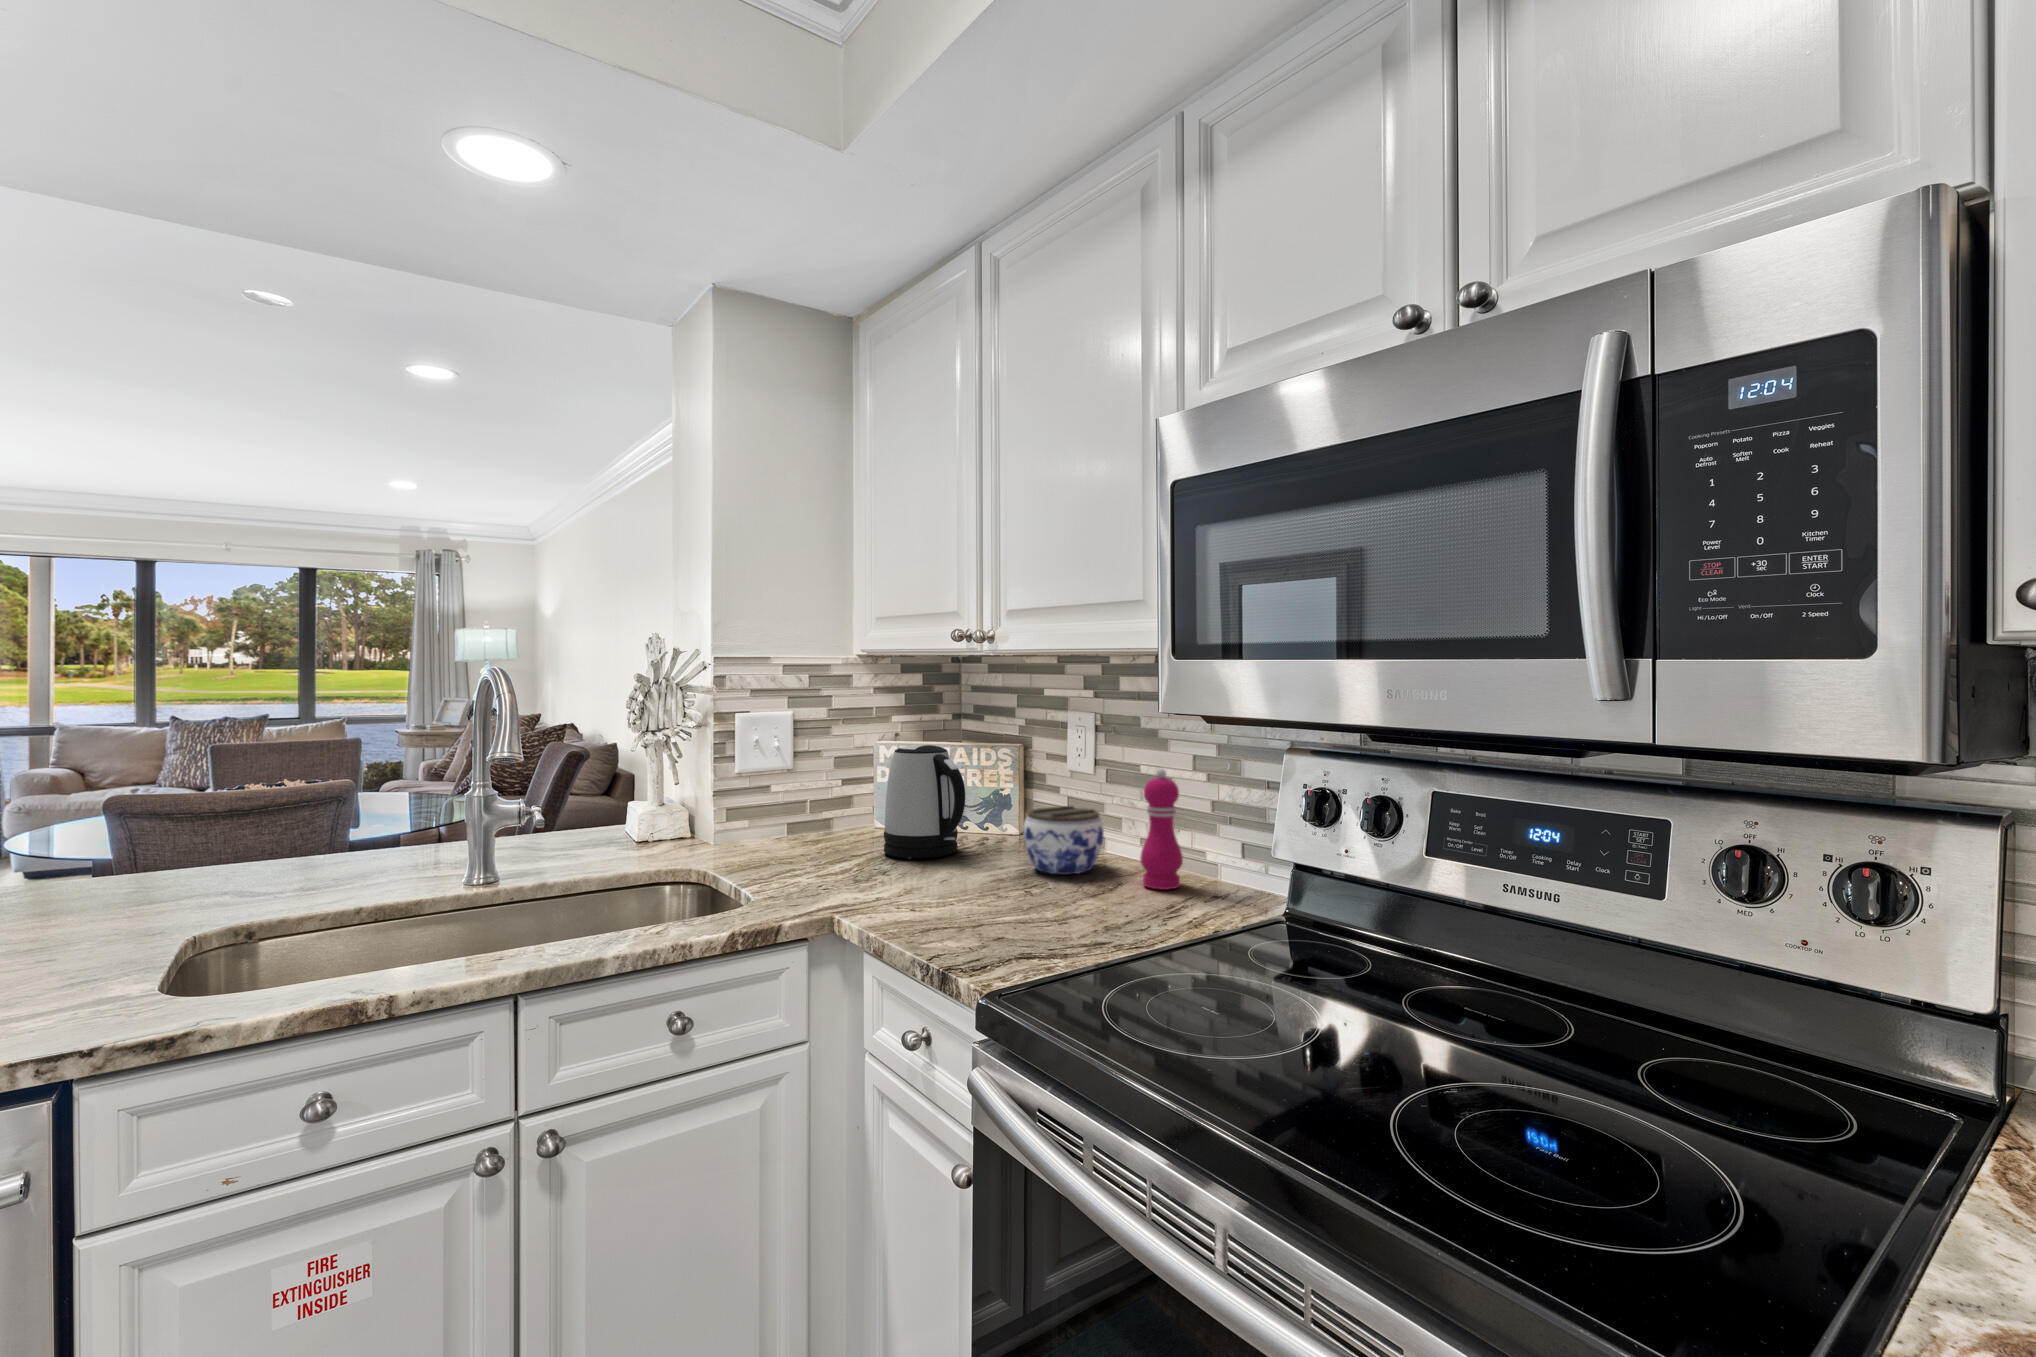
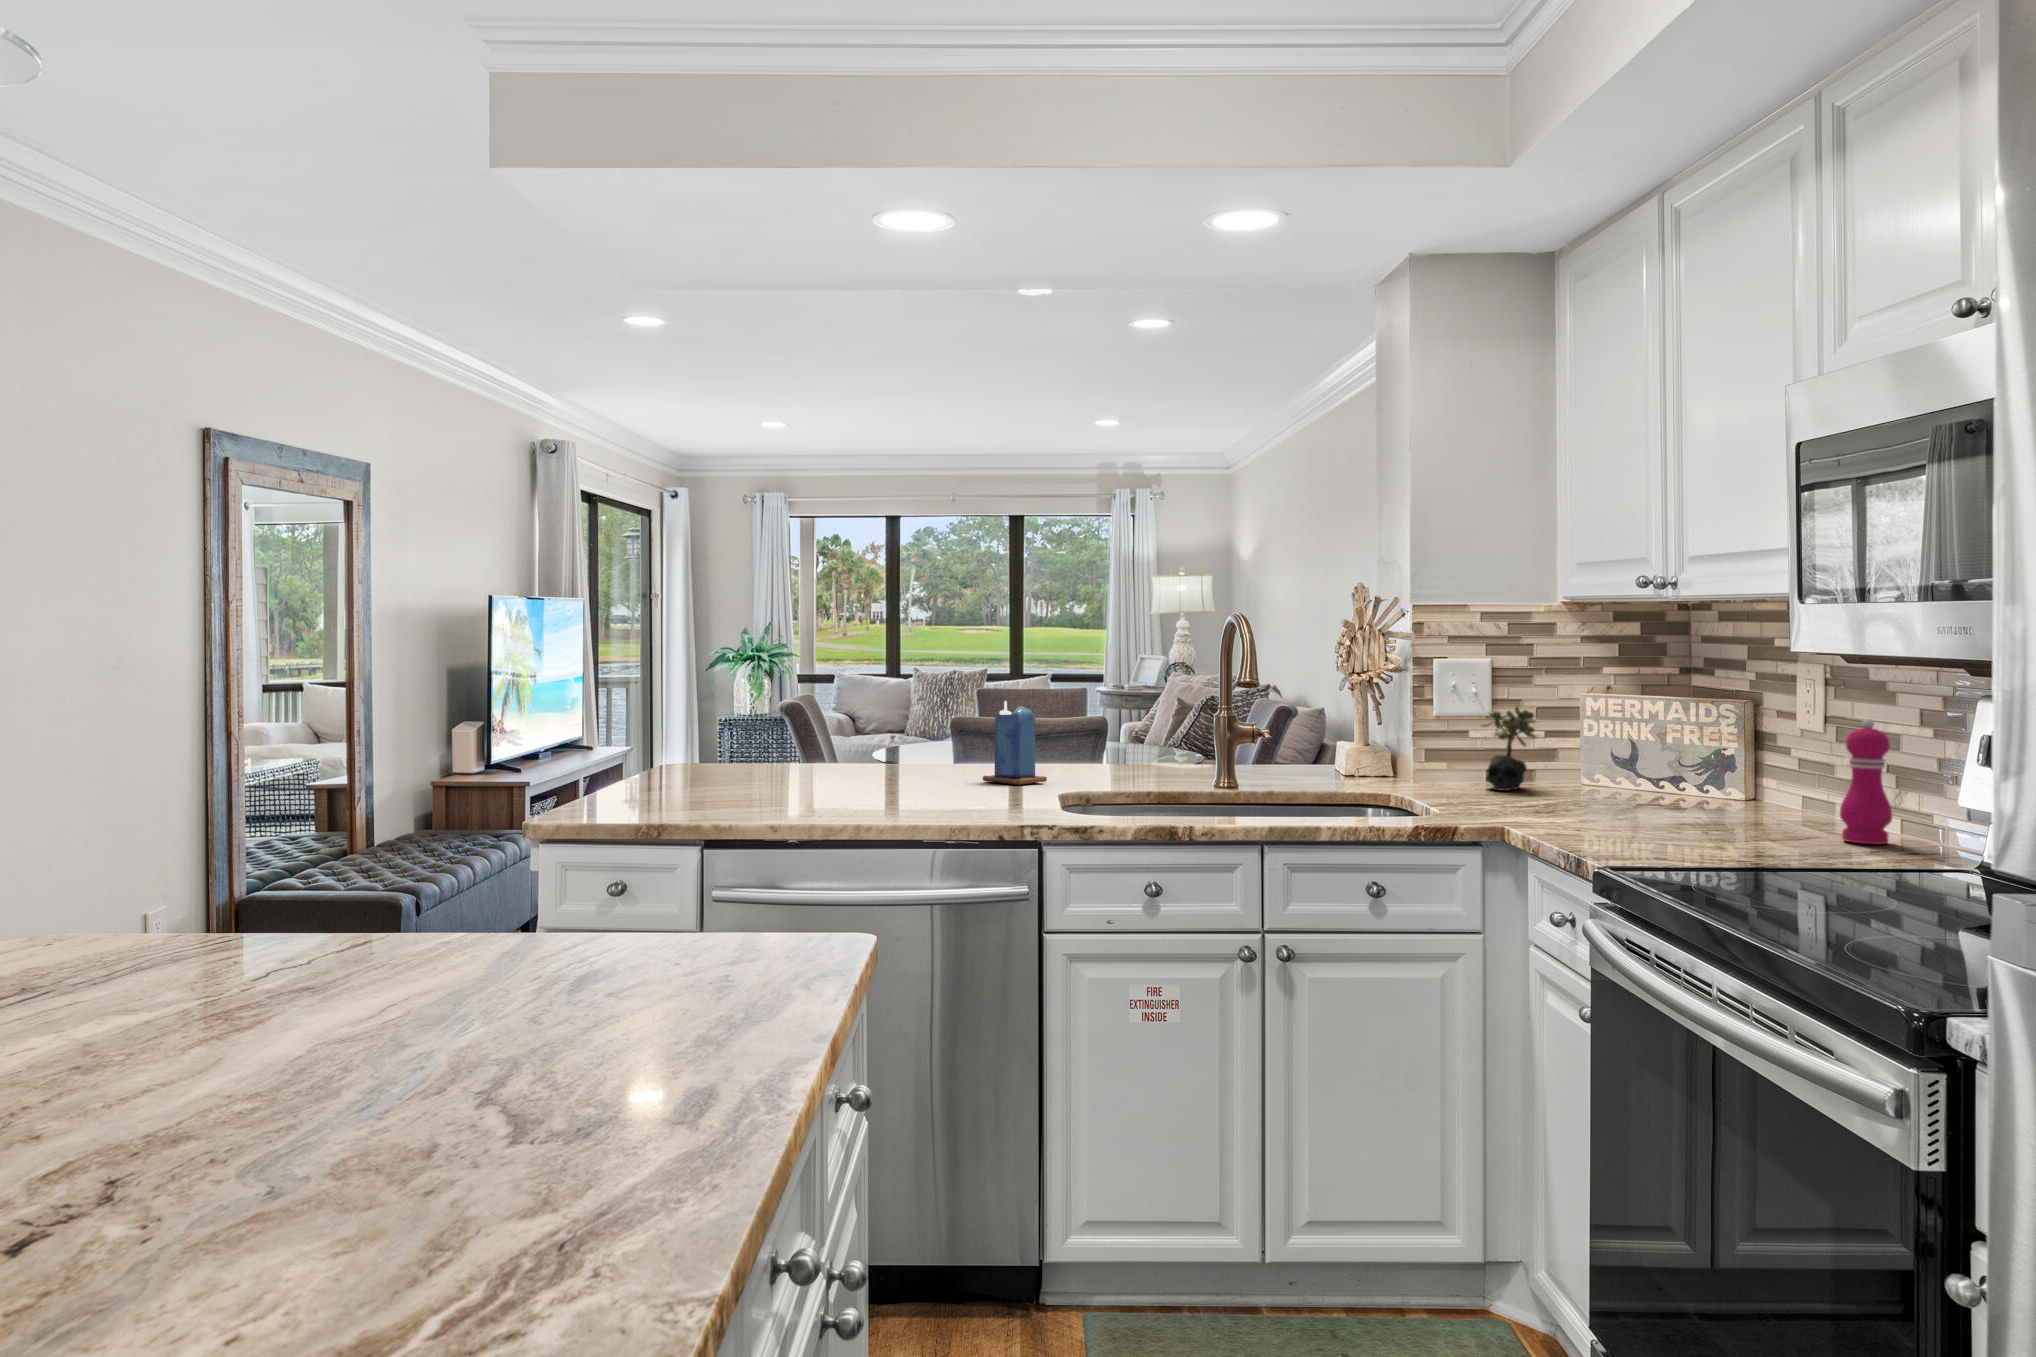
kettle: present [884,744,965,859] -> none [1576,693,1661,806]
succulent plant: none [784,757,841,846] -> present [1482,707,1537,791]
candle: none [63,790,197,914] -> present [983,701,1047,785]
jar: present [1023,806,1104,874] -> none [1718,760,1816,828]

